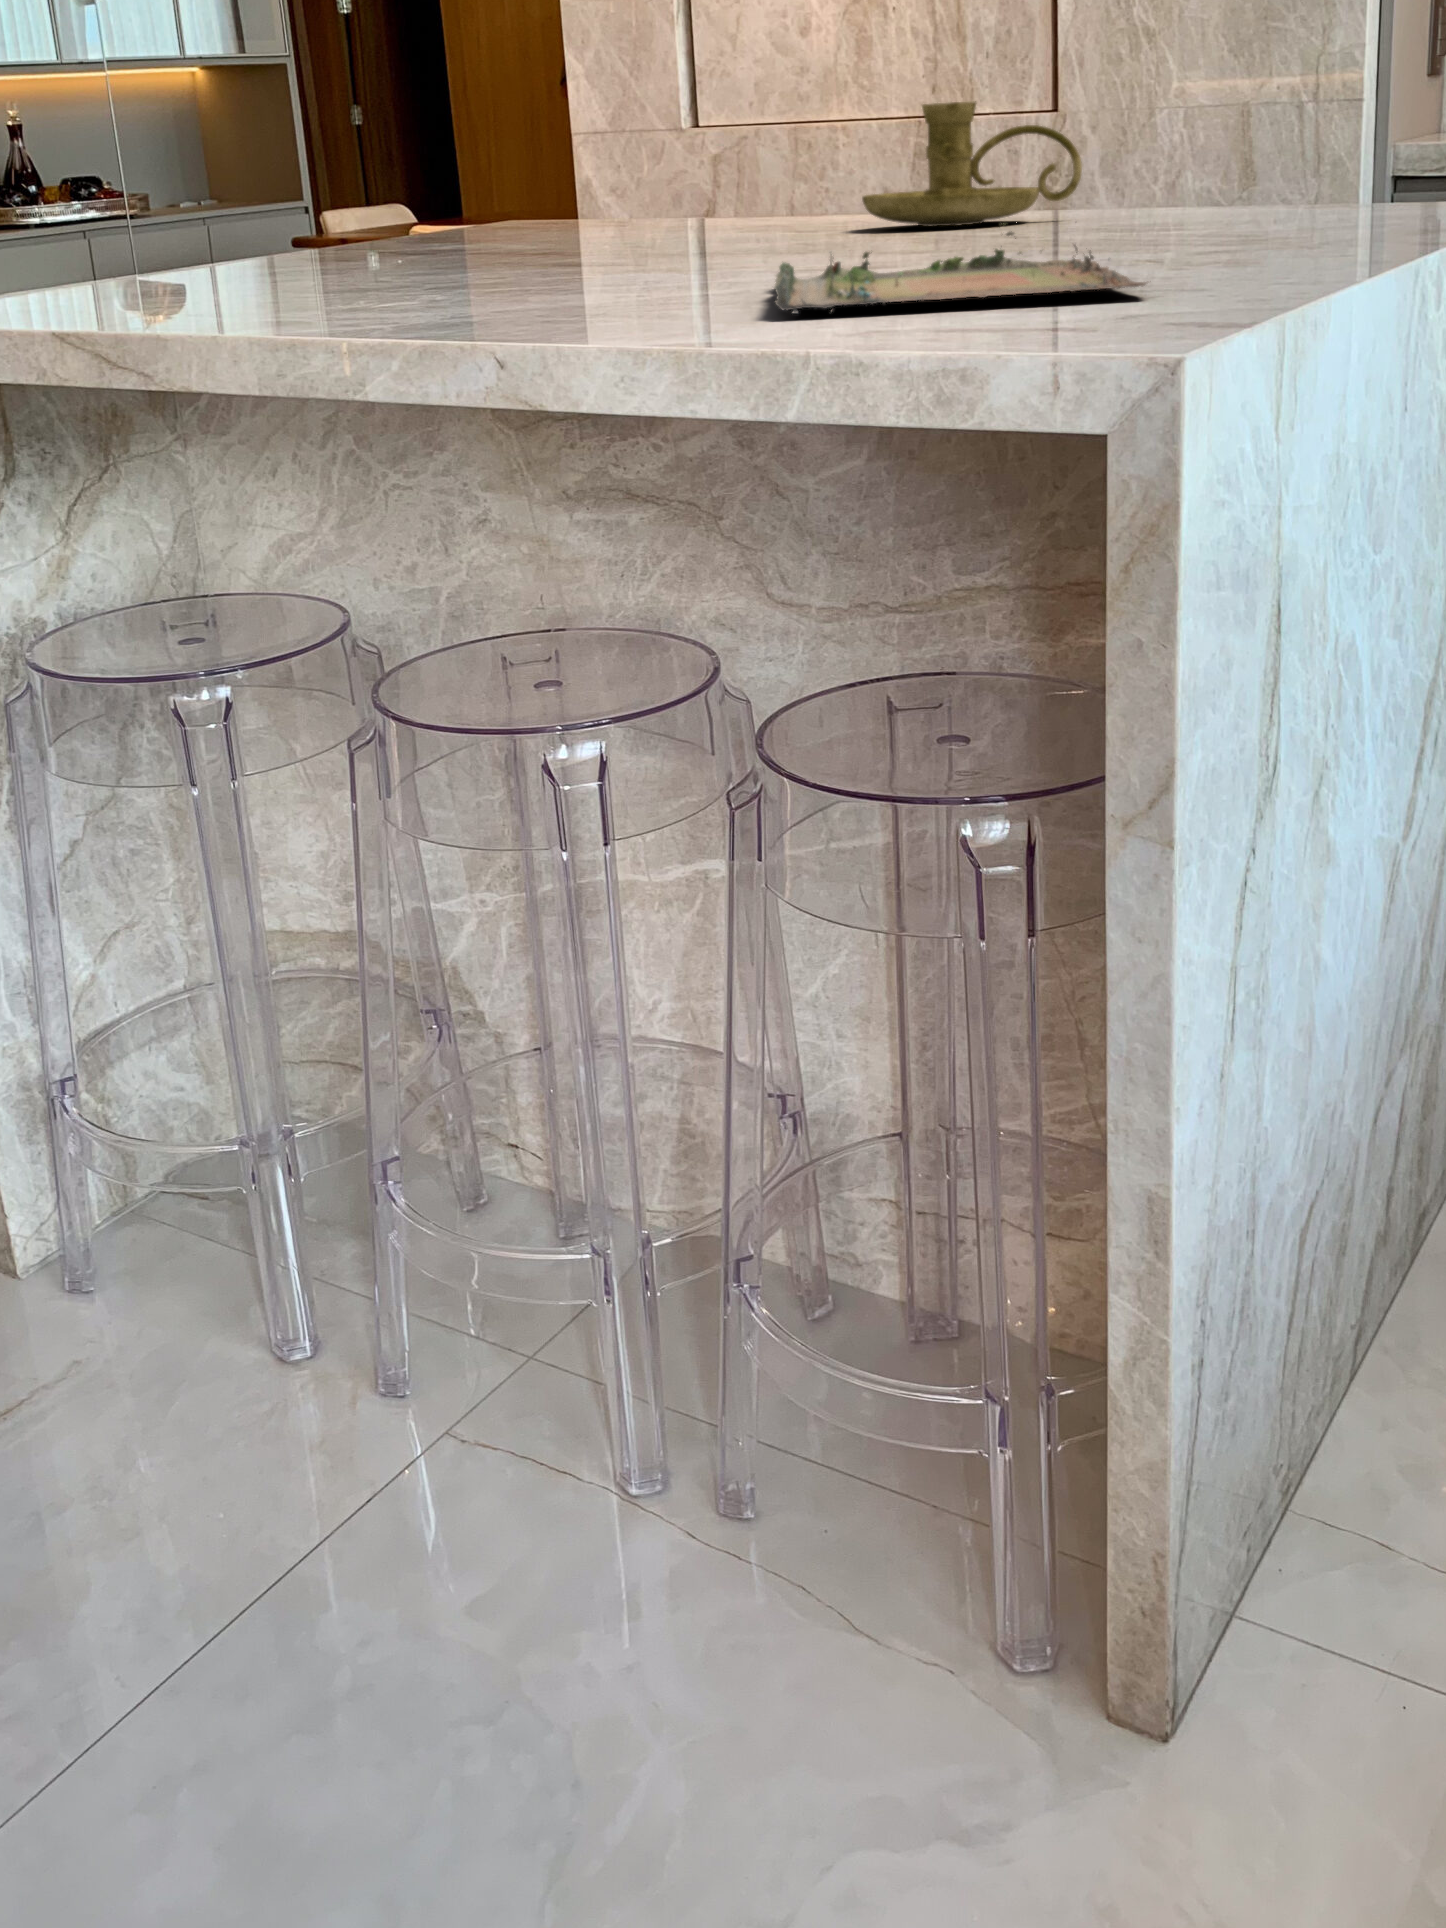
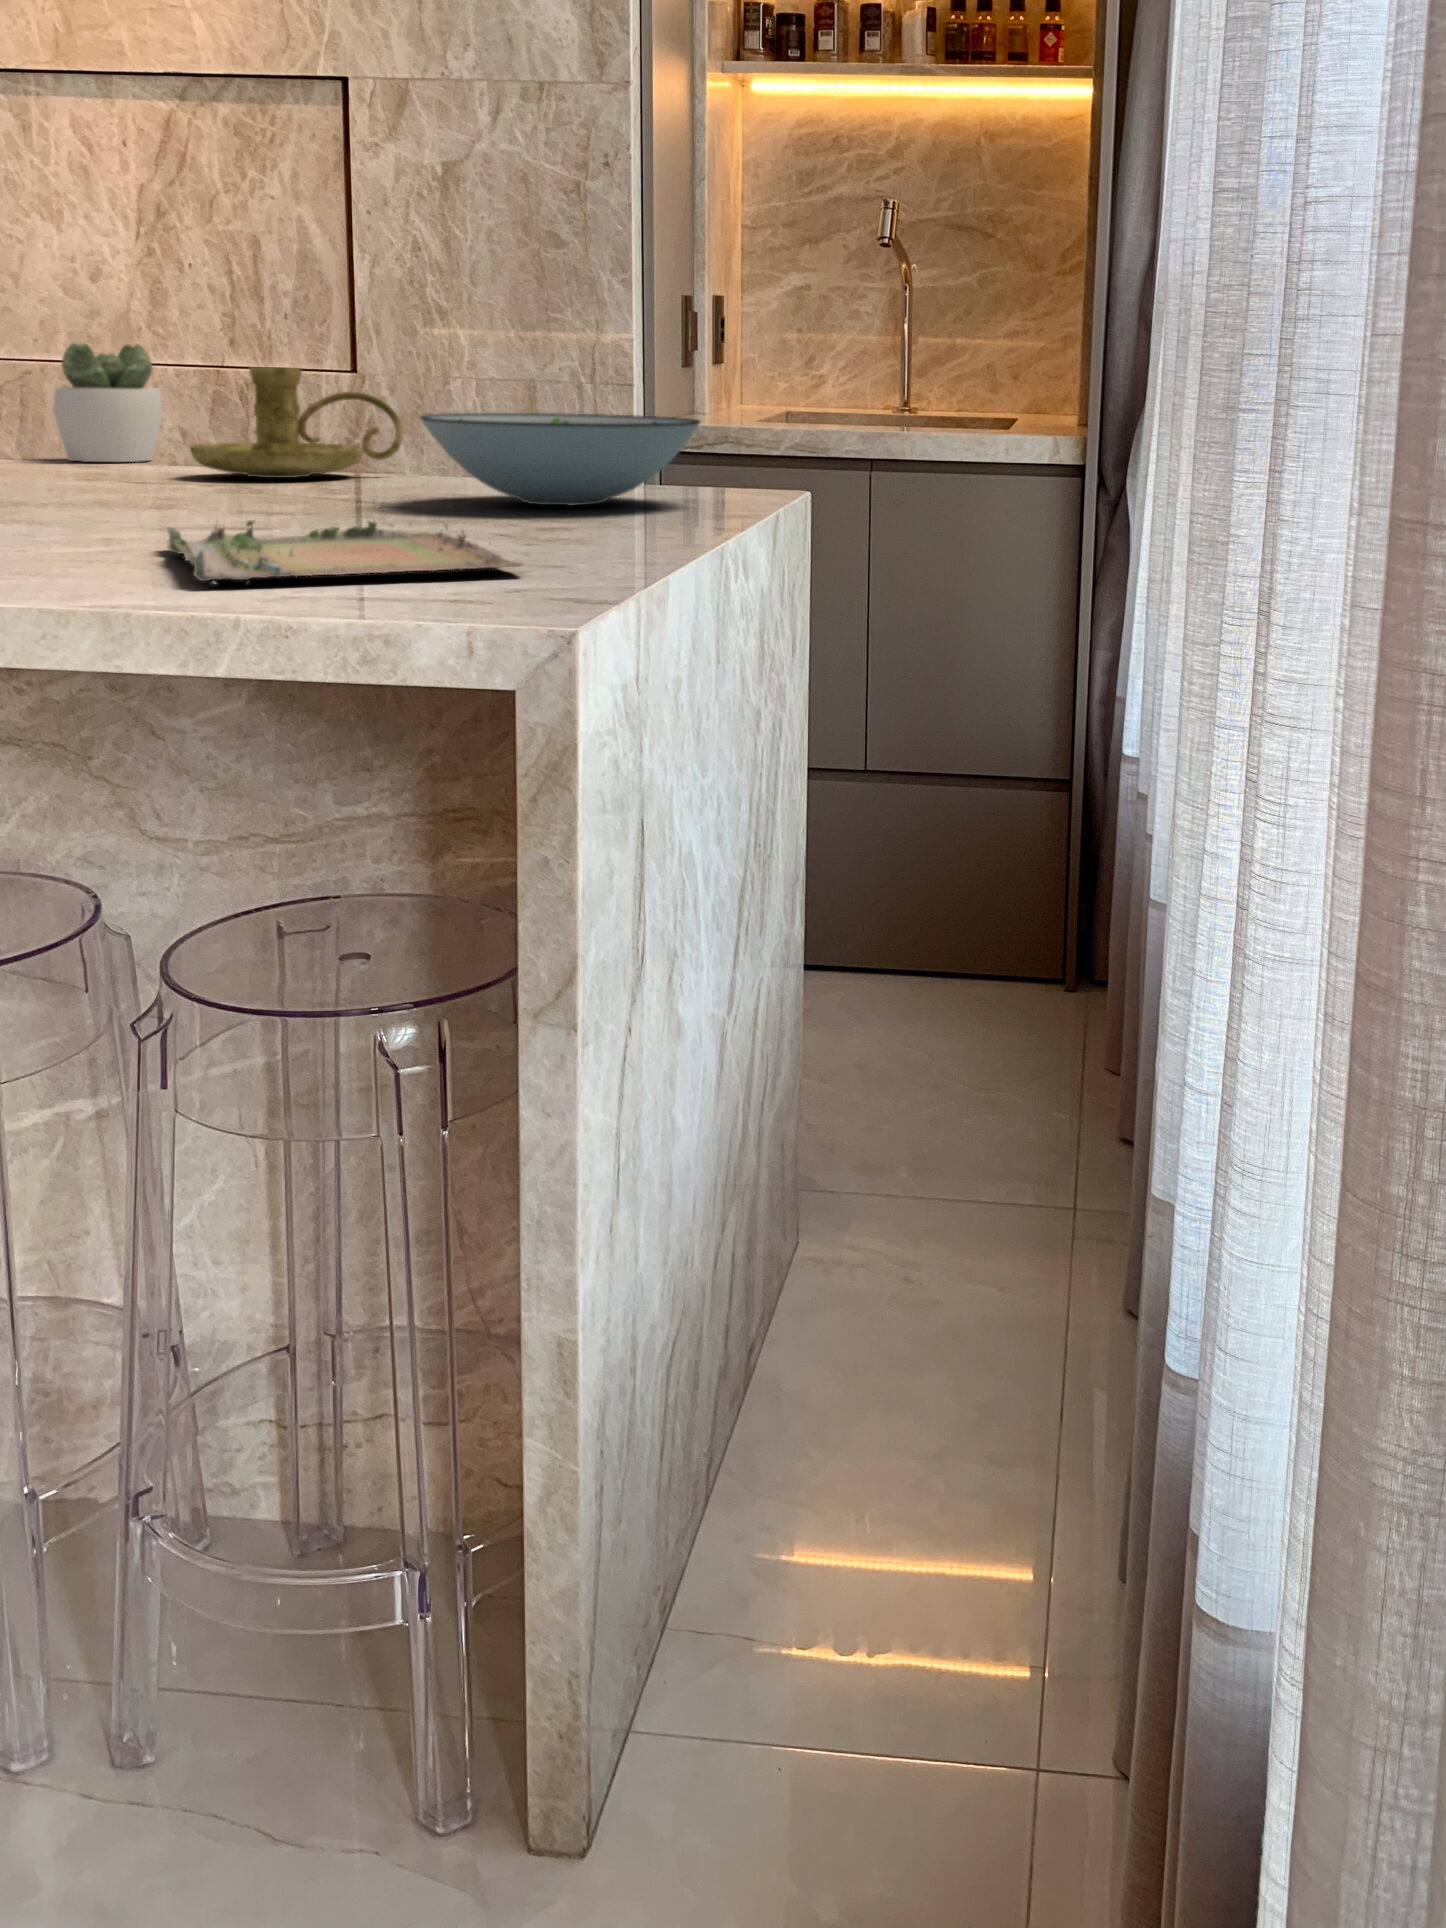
succulent plant: none [747,95,851,223] -> present [53,343,163,462]
decorative bowl: none [1080,119,1420,234] -> present [420,413,700,505]

